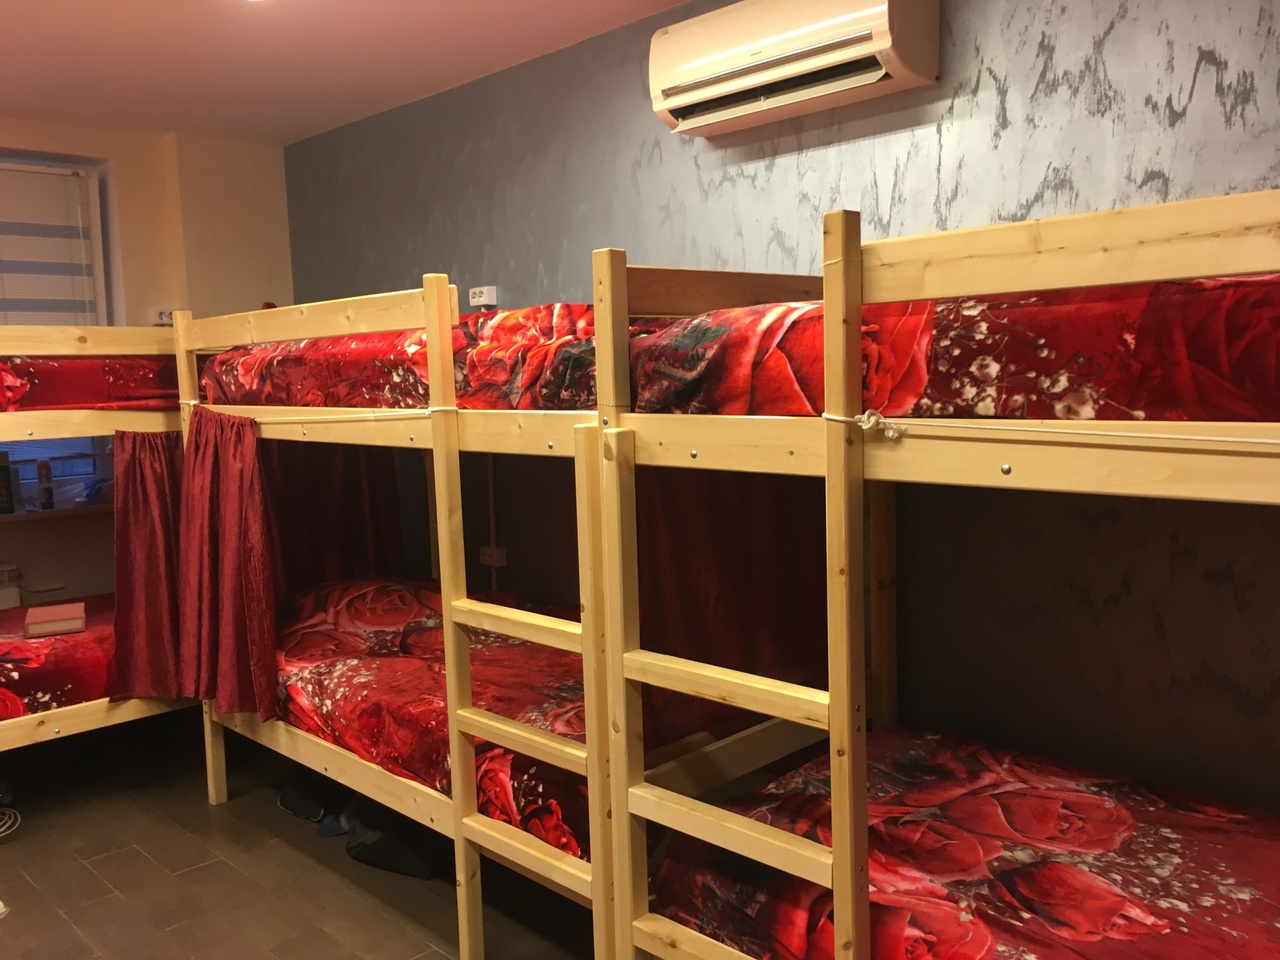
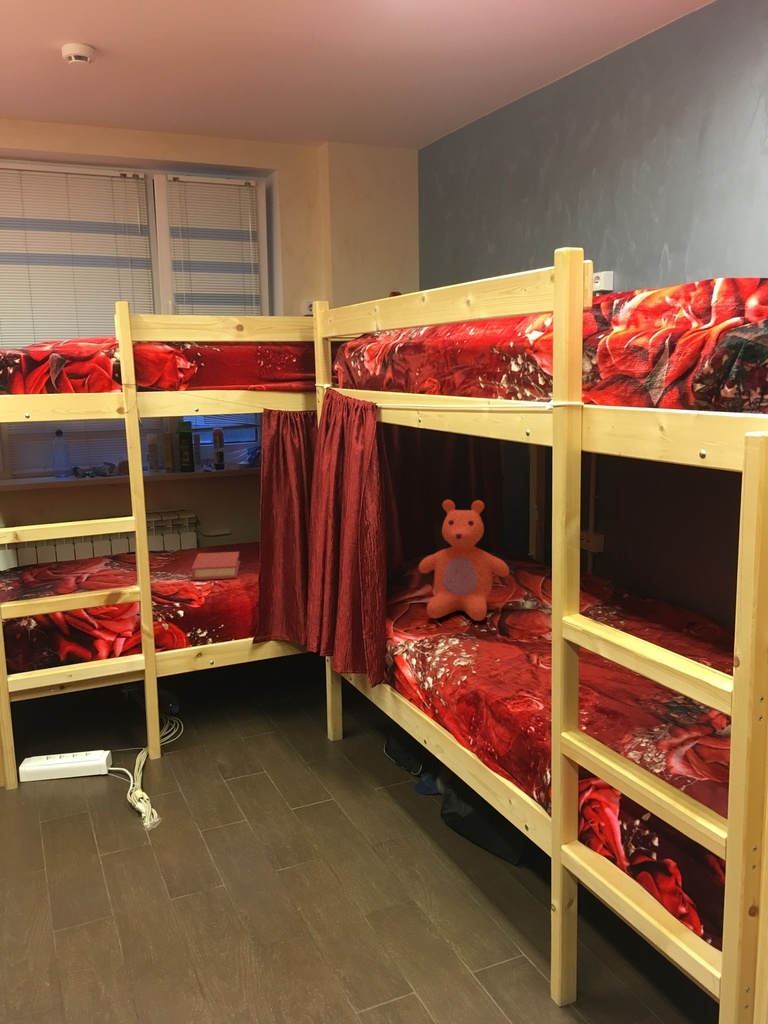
teddy bear: none [310,518,409,645] -> present [419,500,509,621]

